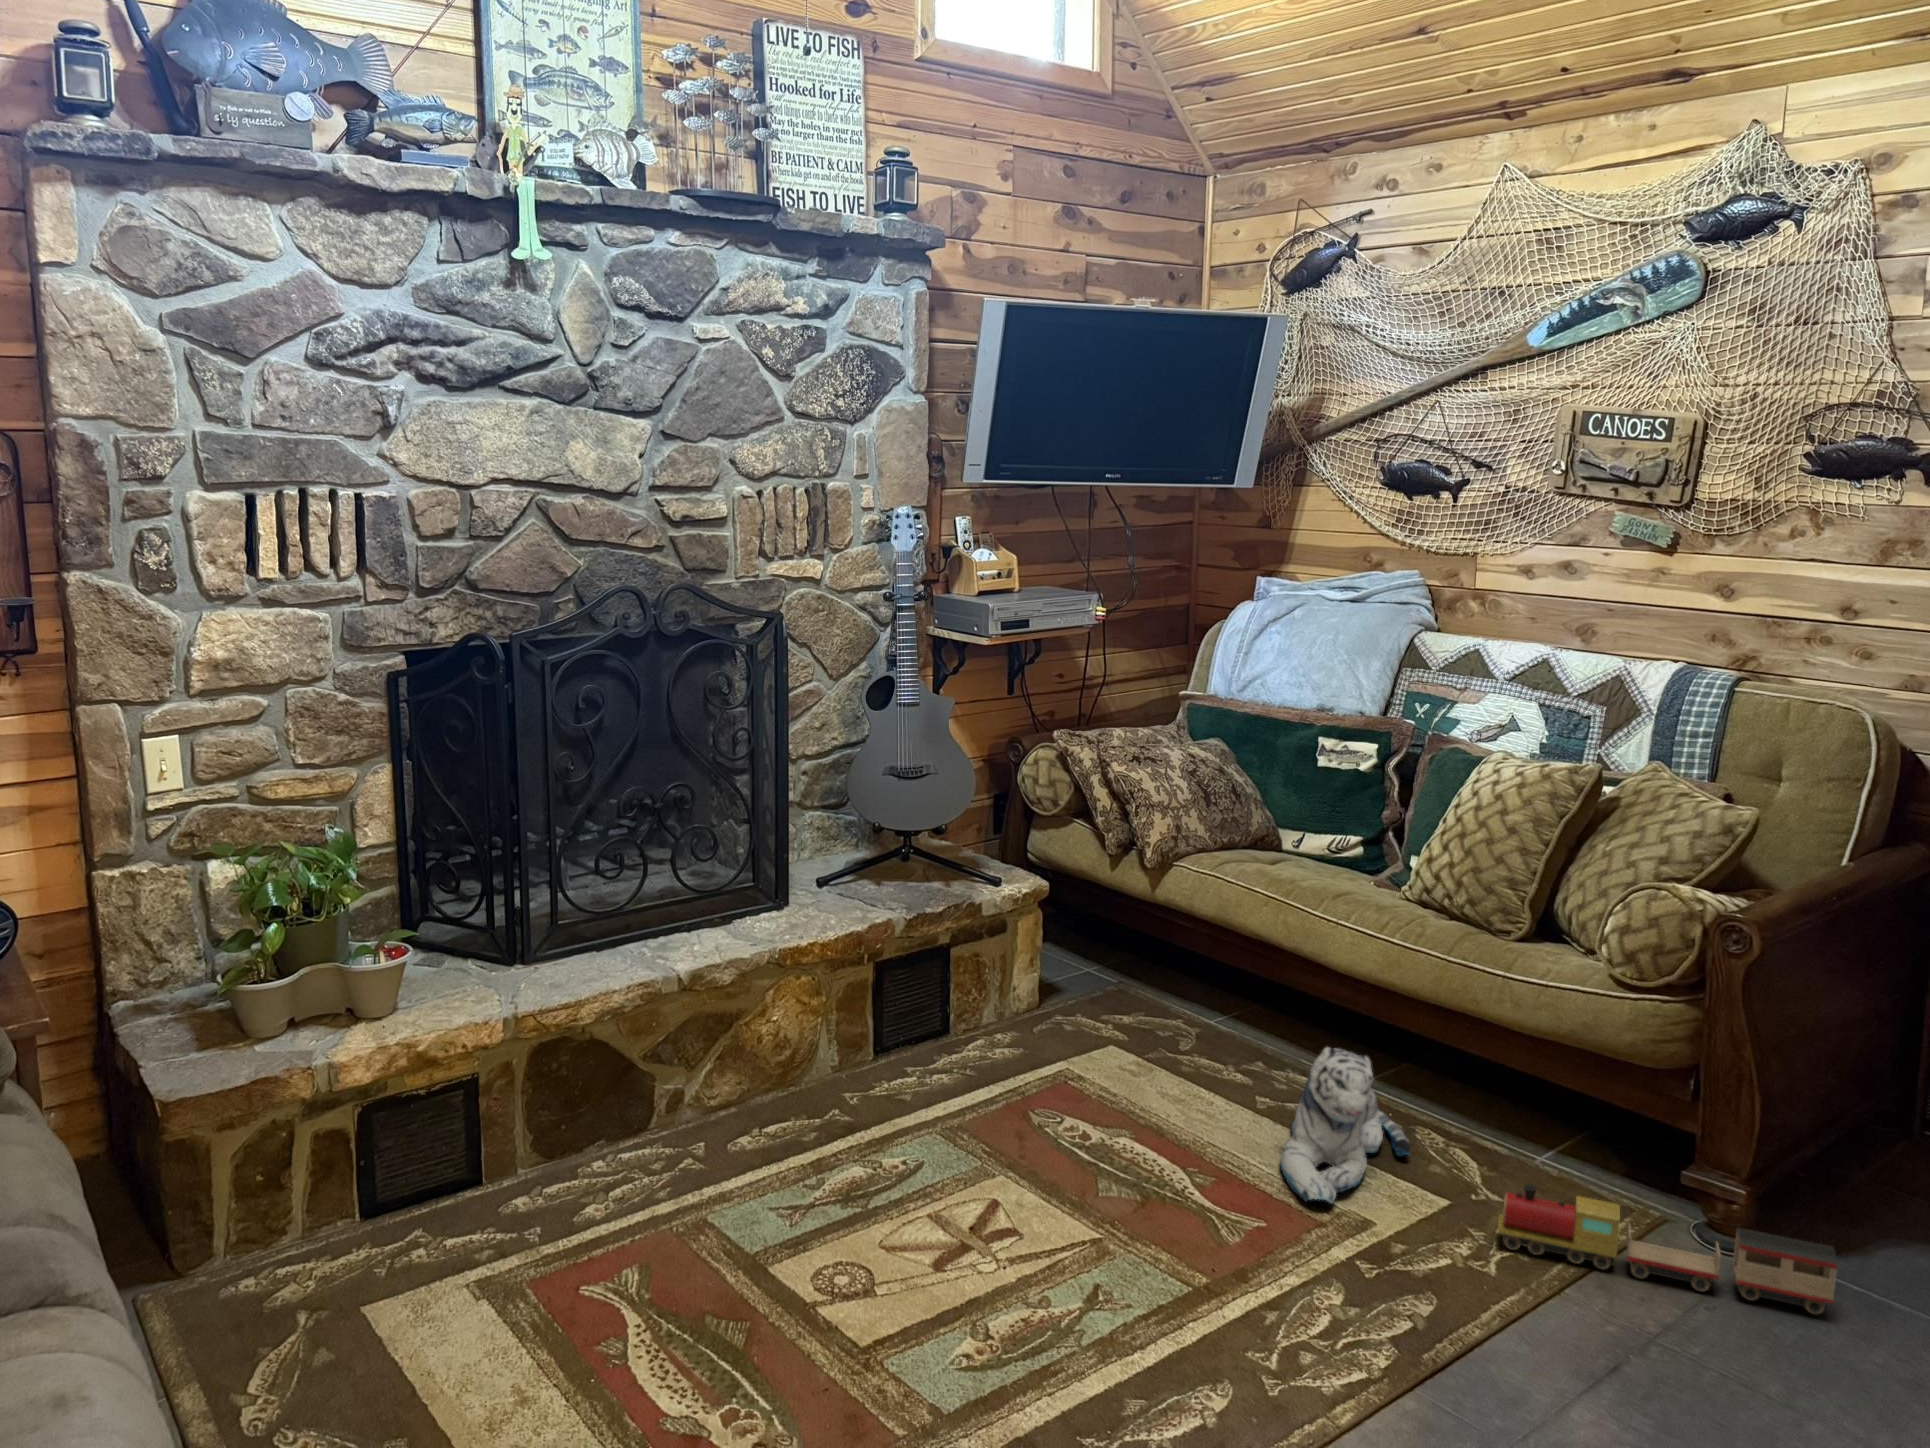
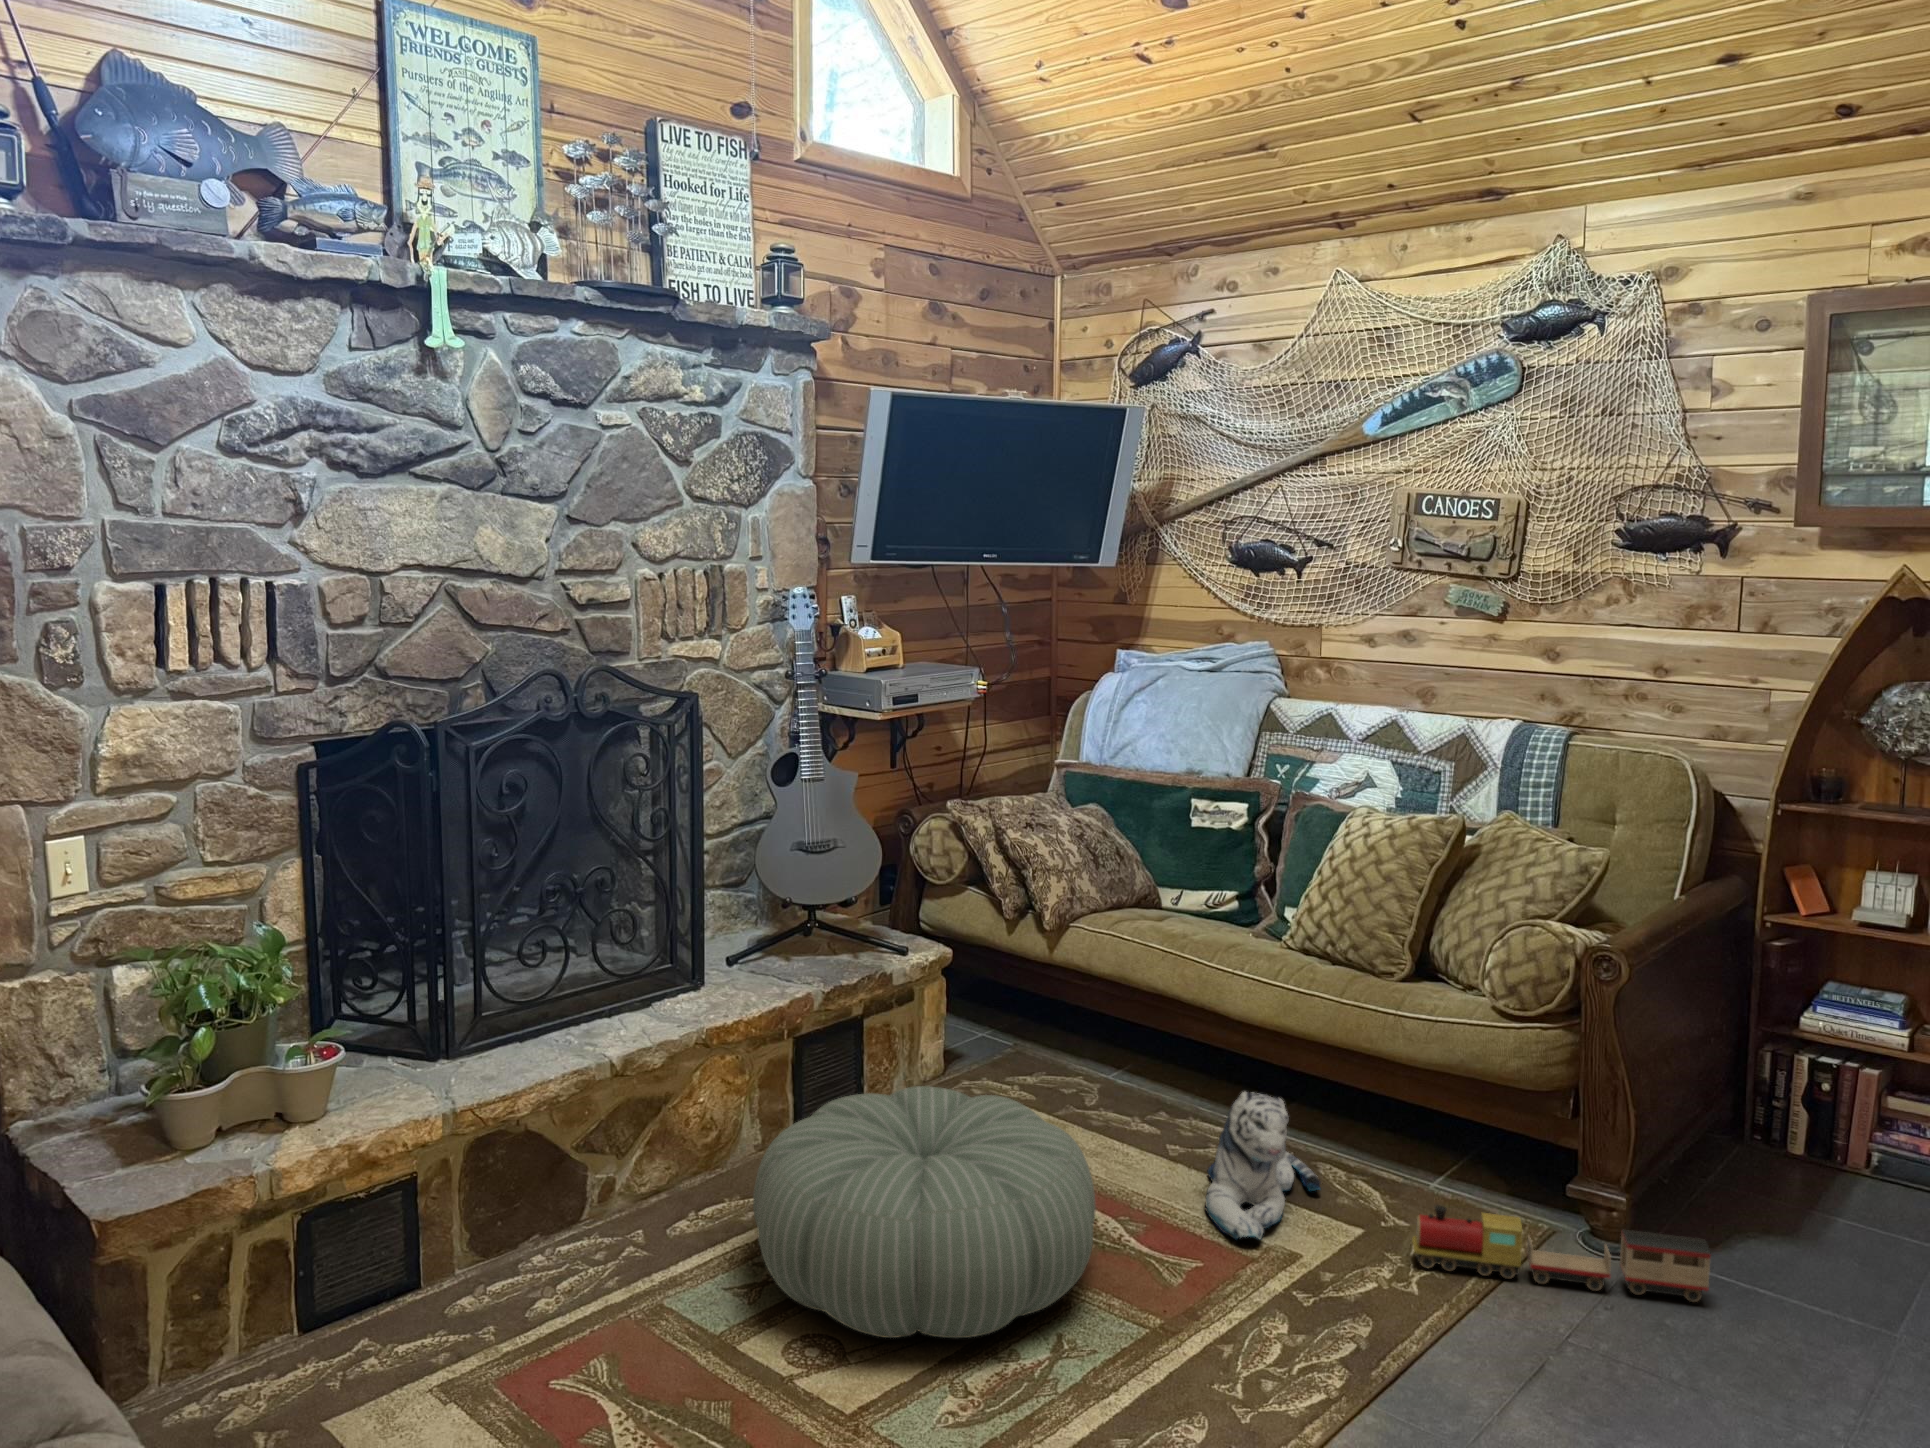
pouf: none [800,1019,1150,1281] -> present [753,1086,1096,1338]

